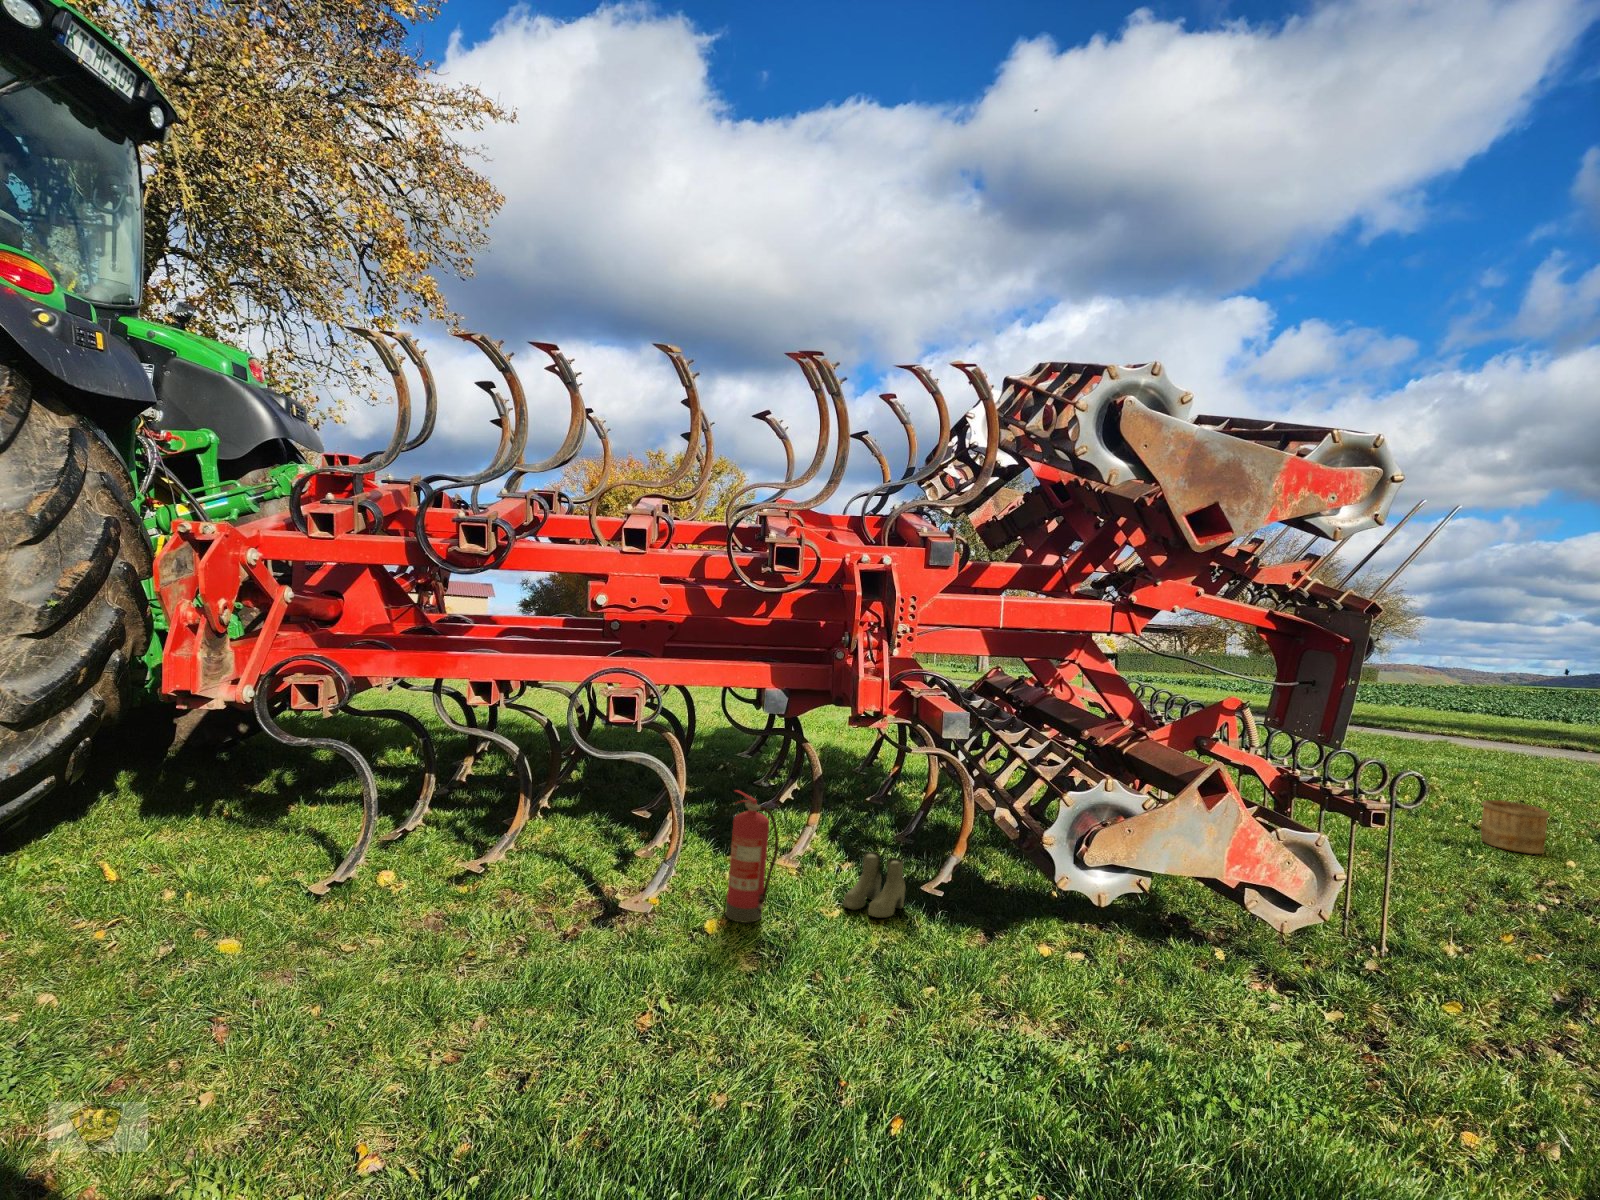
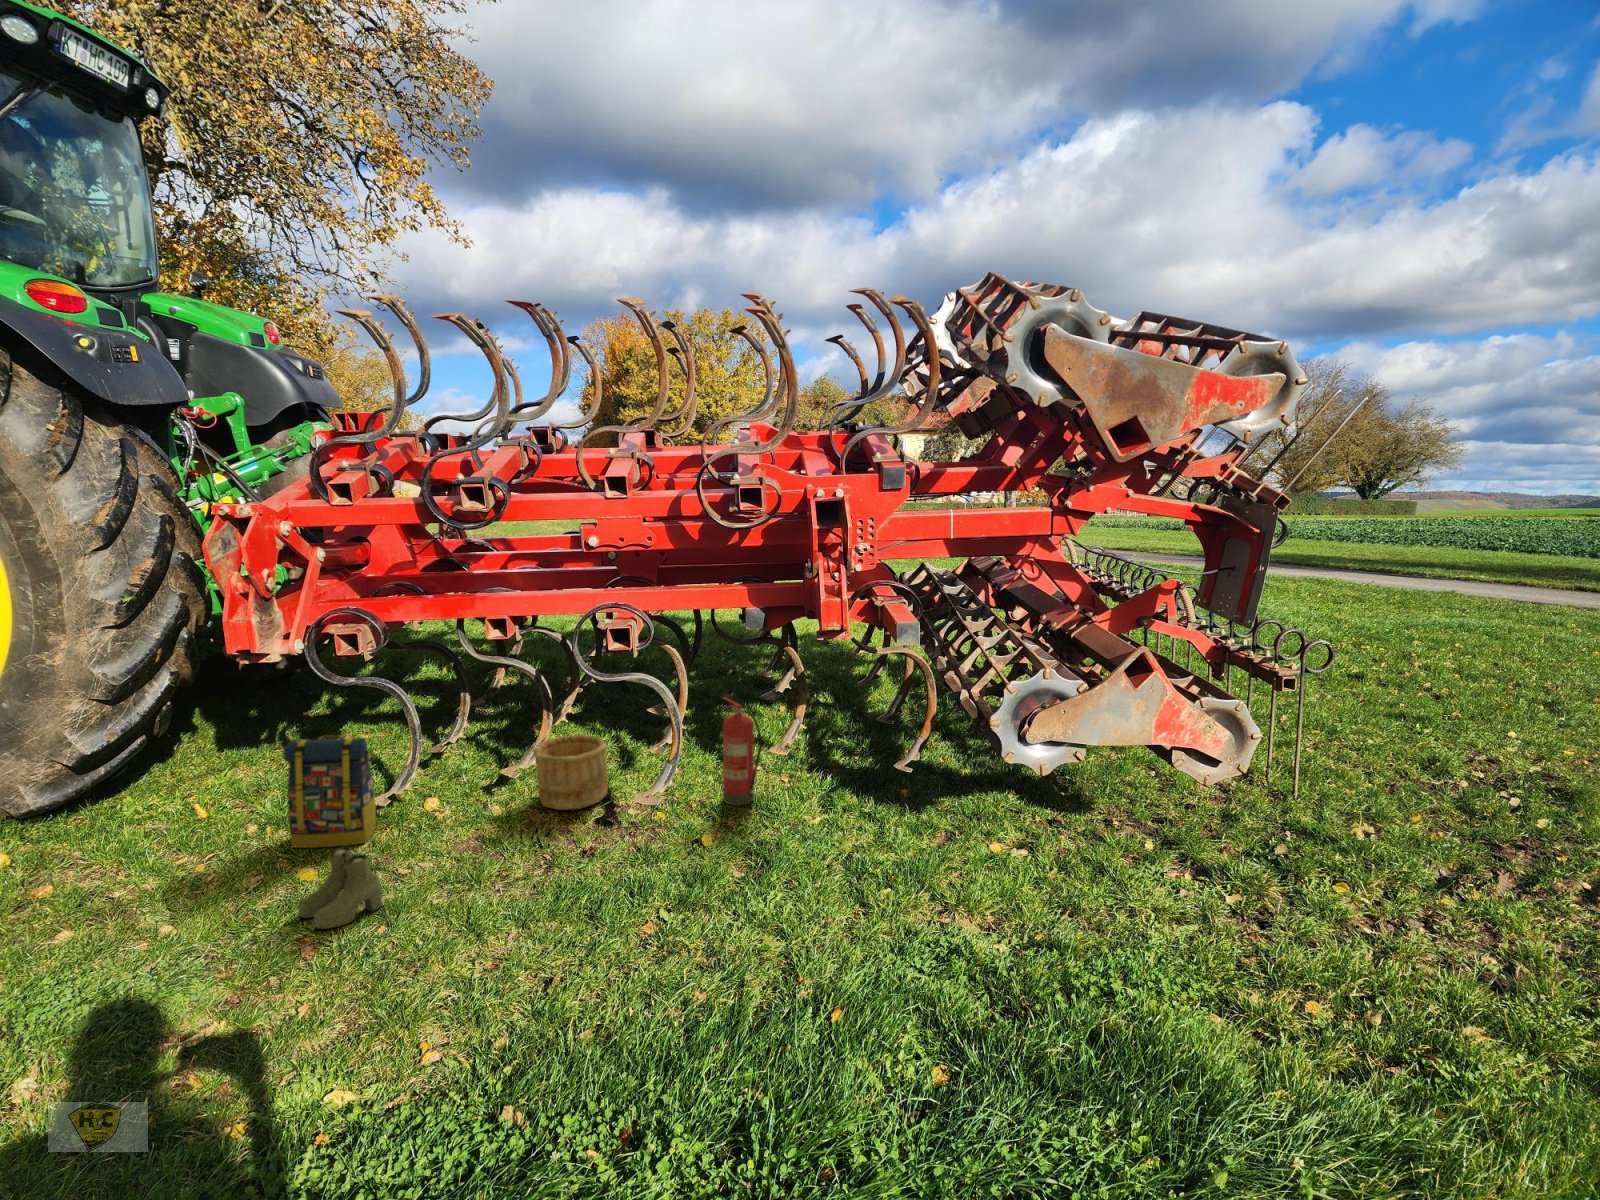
backpack: none [192,800,309,941] -> present [283,735,378,848]
wooden bucket: present [1481,800,1549,854] -> present [533,735,608,810]
boots: present [843,852,905,918] -> present [298,846,383,929]

